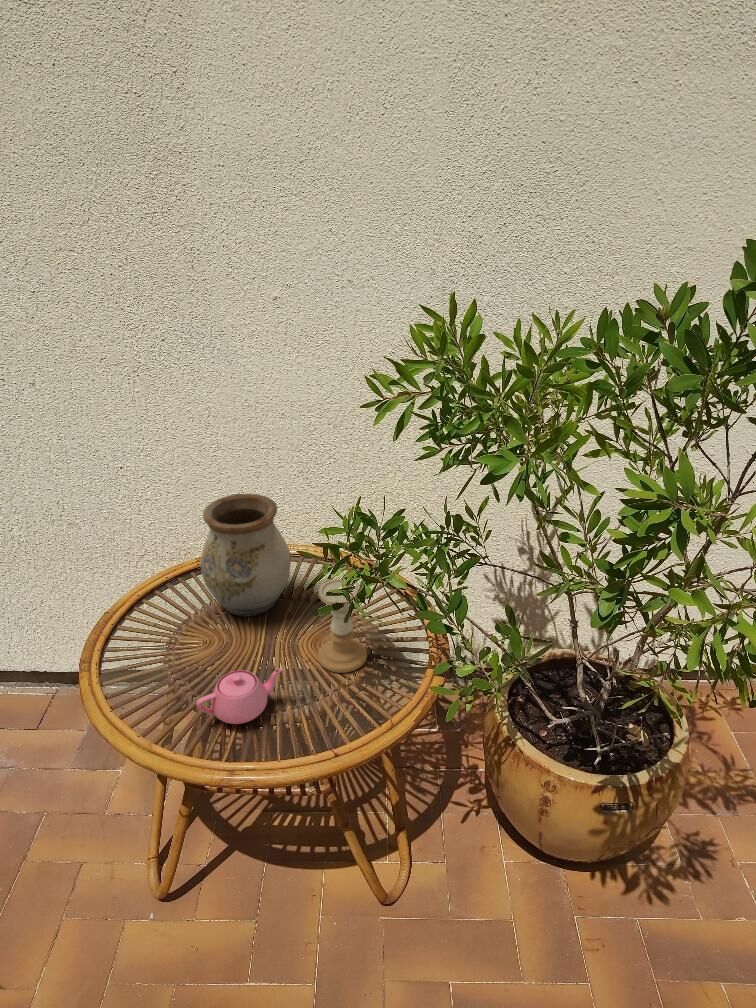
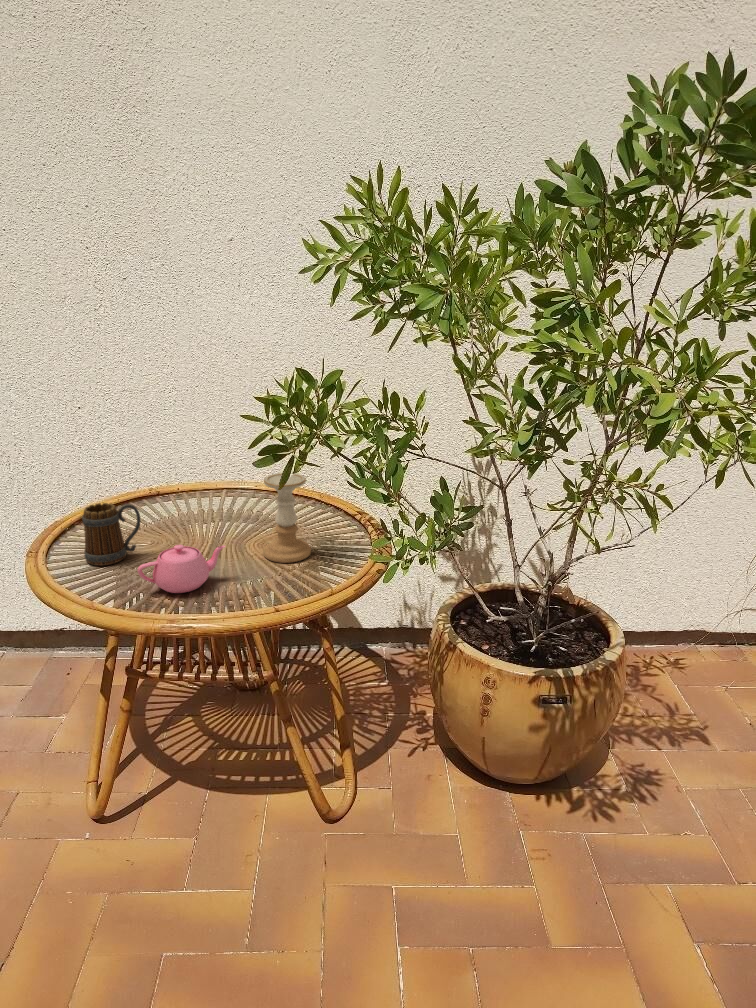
vase: present [200,494,291,616] -> none [154,412,242,527]
mug: none [135,614,192,679] -> present [82,503,141,566]

